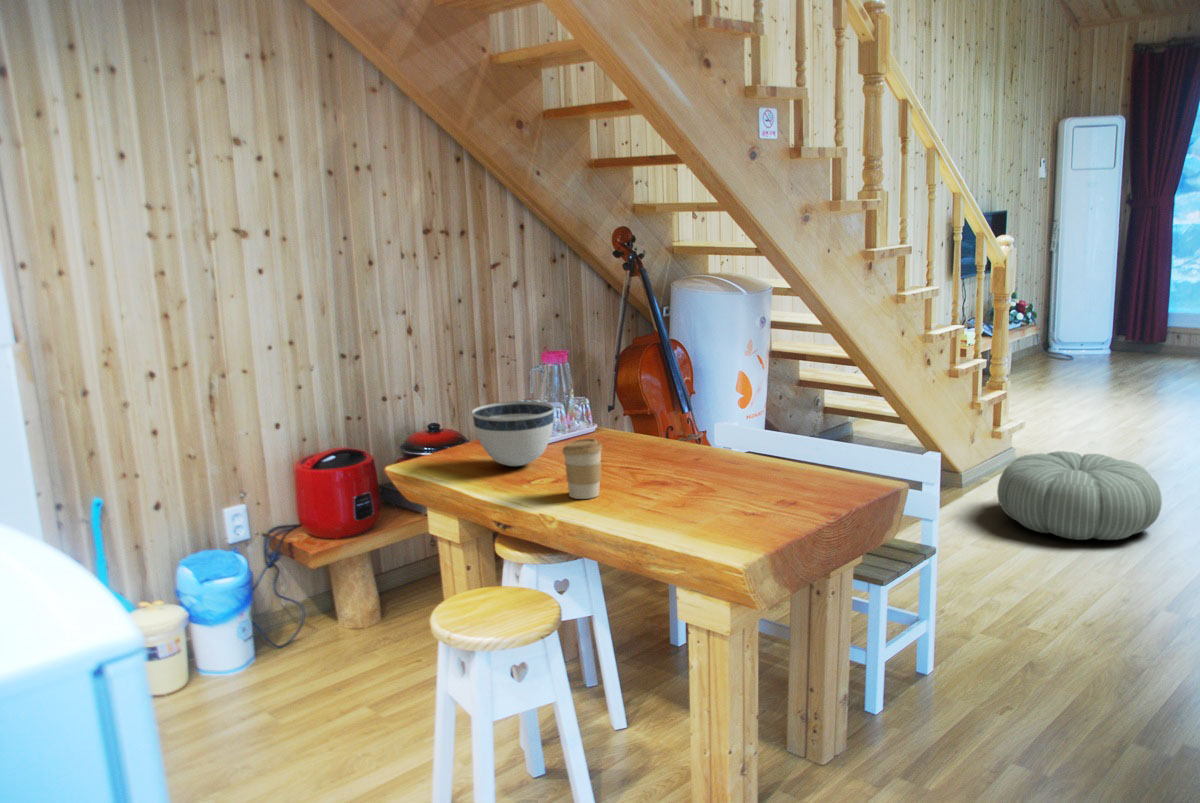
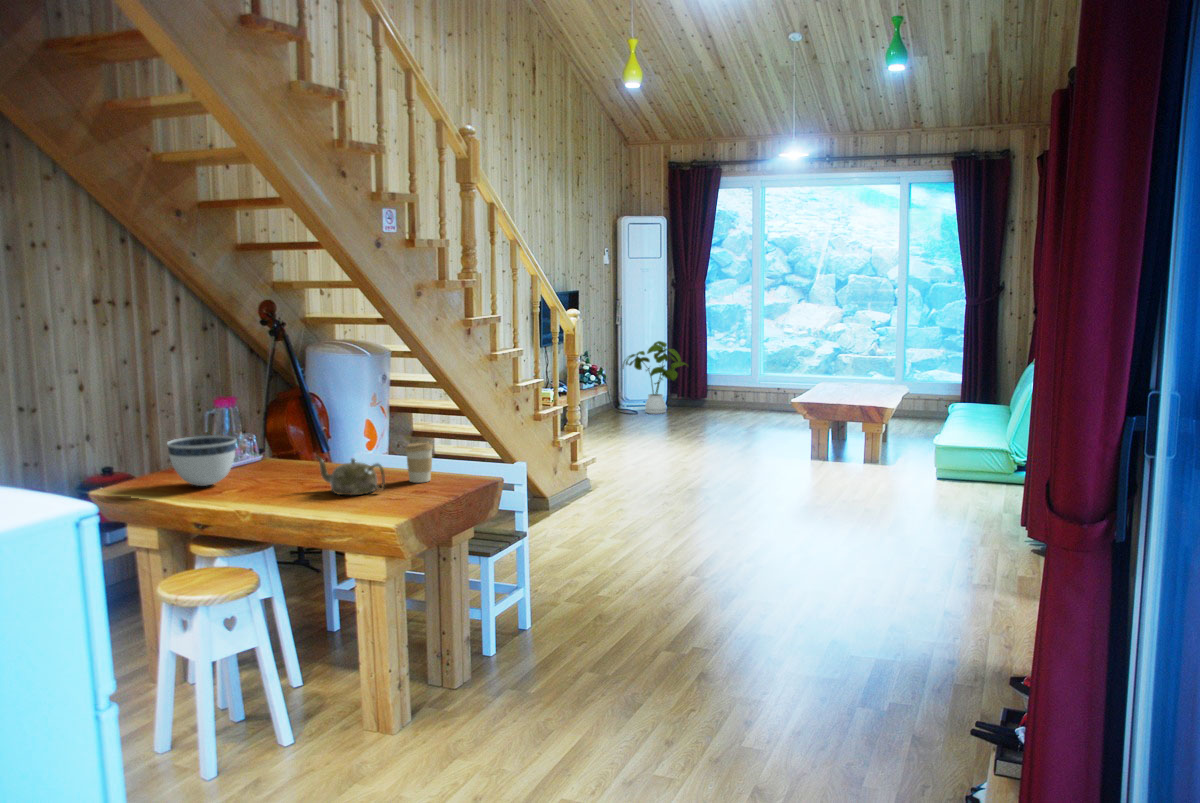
house plant: none [1056,272,1146,361] -> present [622,341,688,414]
coffee cup: present [562,438,602,499] -> present [405,441,433,483]
teapot: none [645,440,735,501] -> present [316,456,385,495]
pouf: present [997,451,1162,540] -> none [574,474,686,537]

